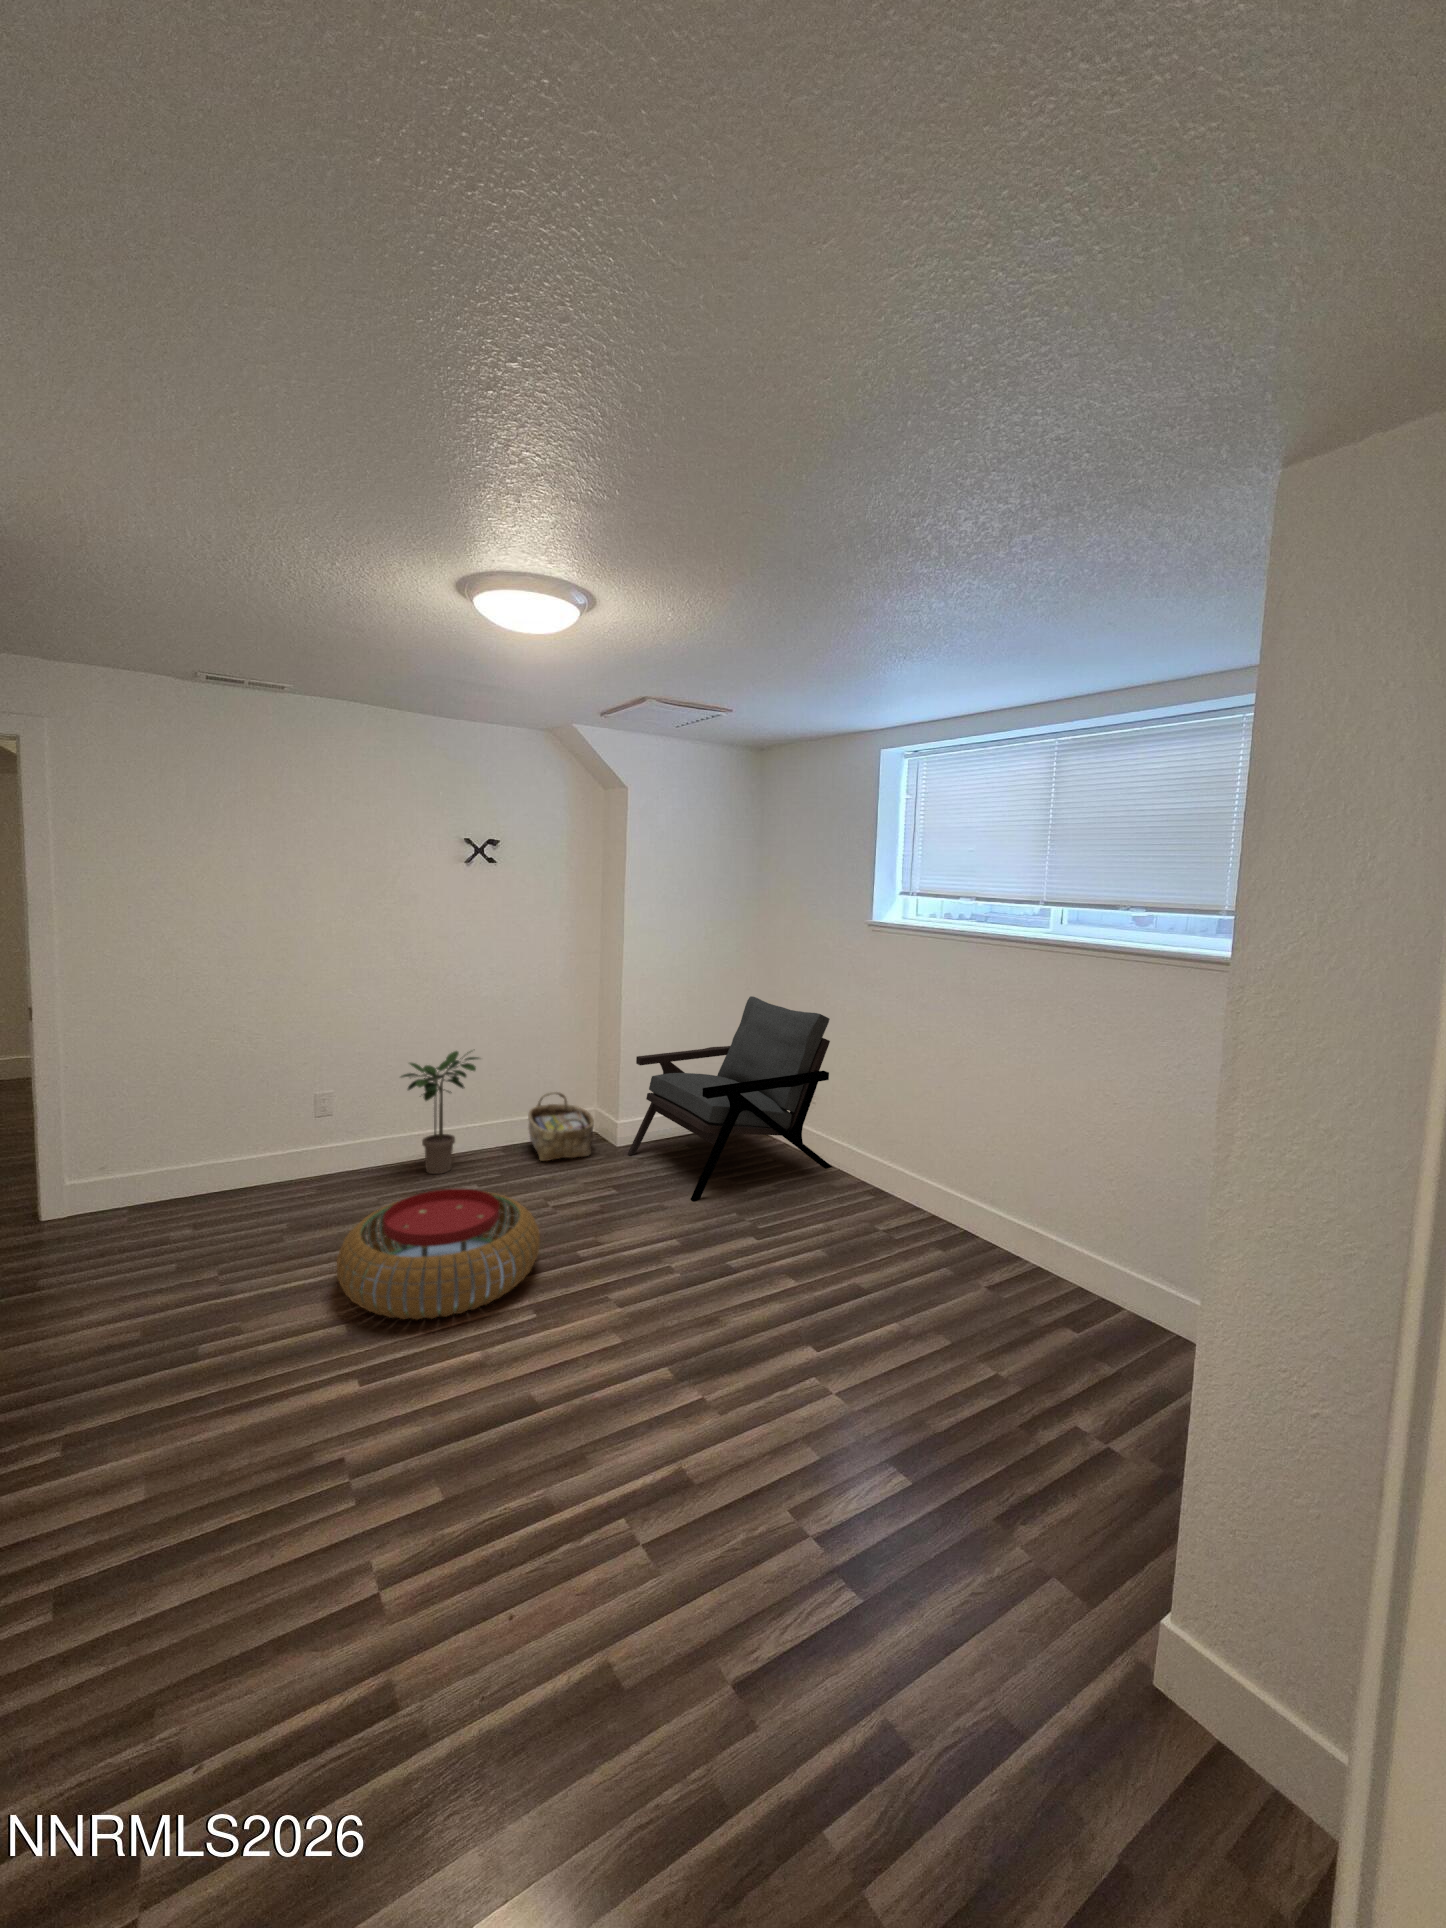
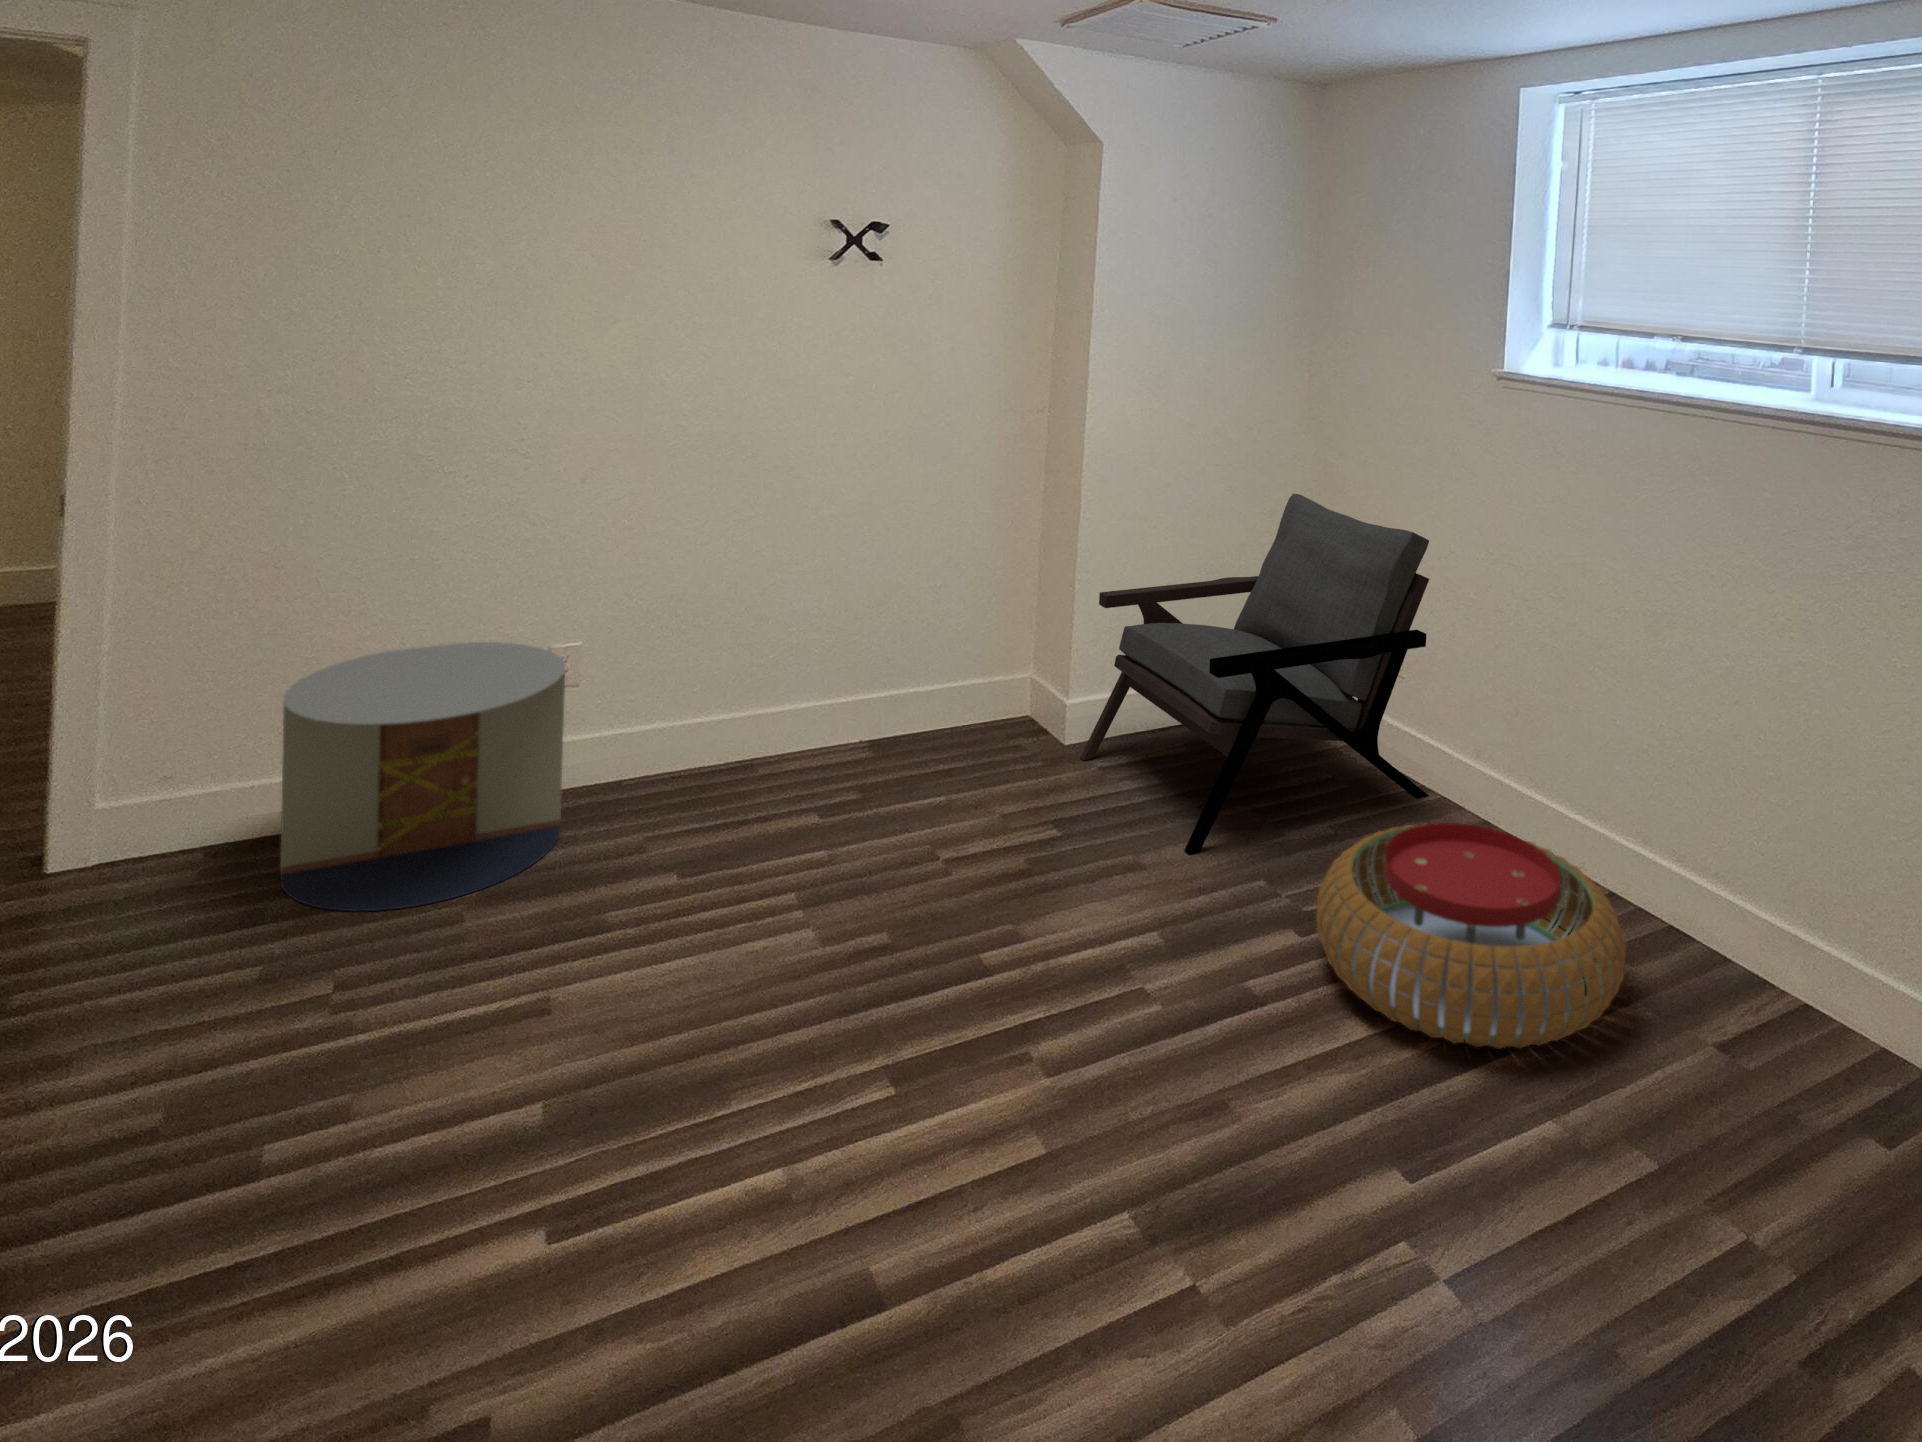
potted plant: present [401,1051,479,1174] -> none [702,575,844,784]
woven basket: present [528,1092,594,1161] -> none [917,645,1026,767]
side table: none [150,1093,319,1247] -> present [280,642,565,911]
pouf: present [337,1189,540,1320] -> present [1316,823,1626,1049]

